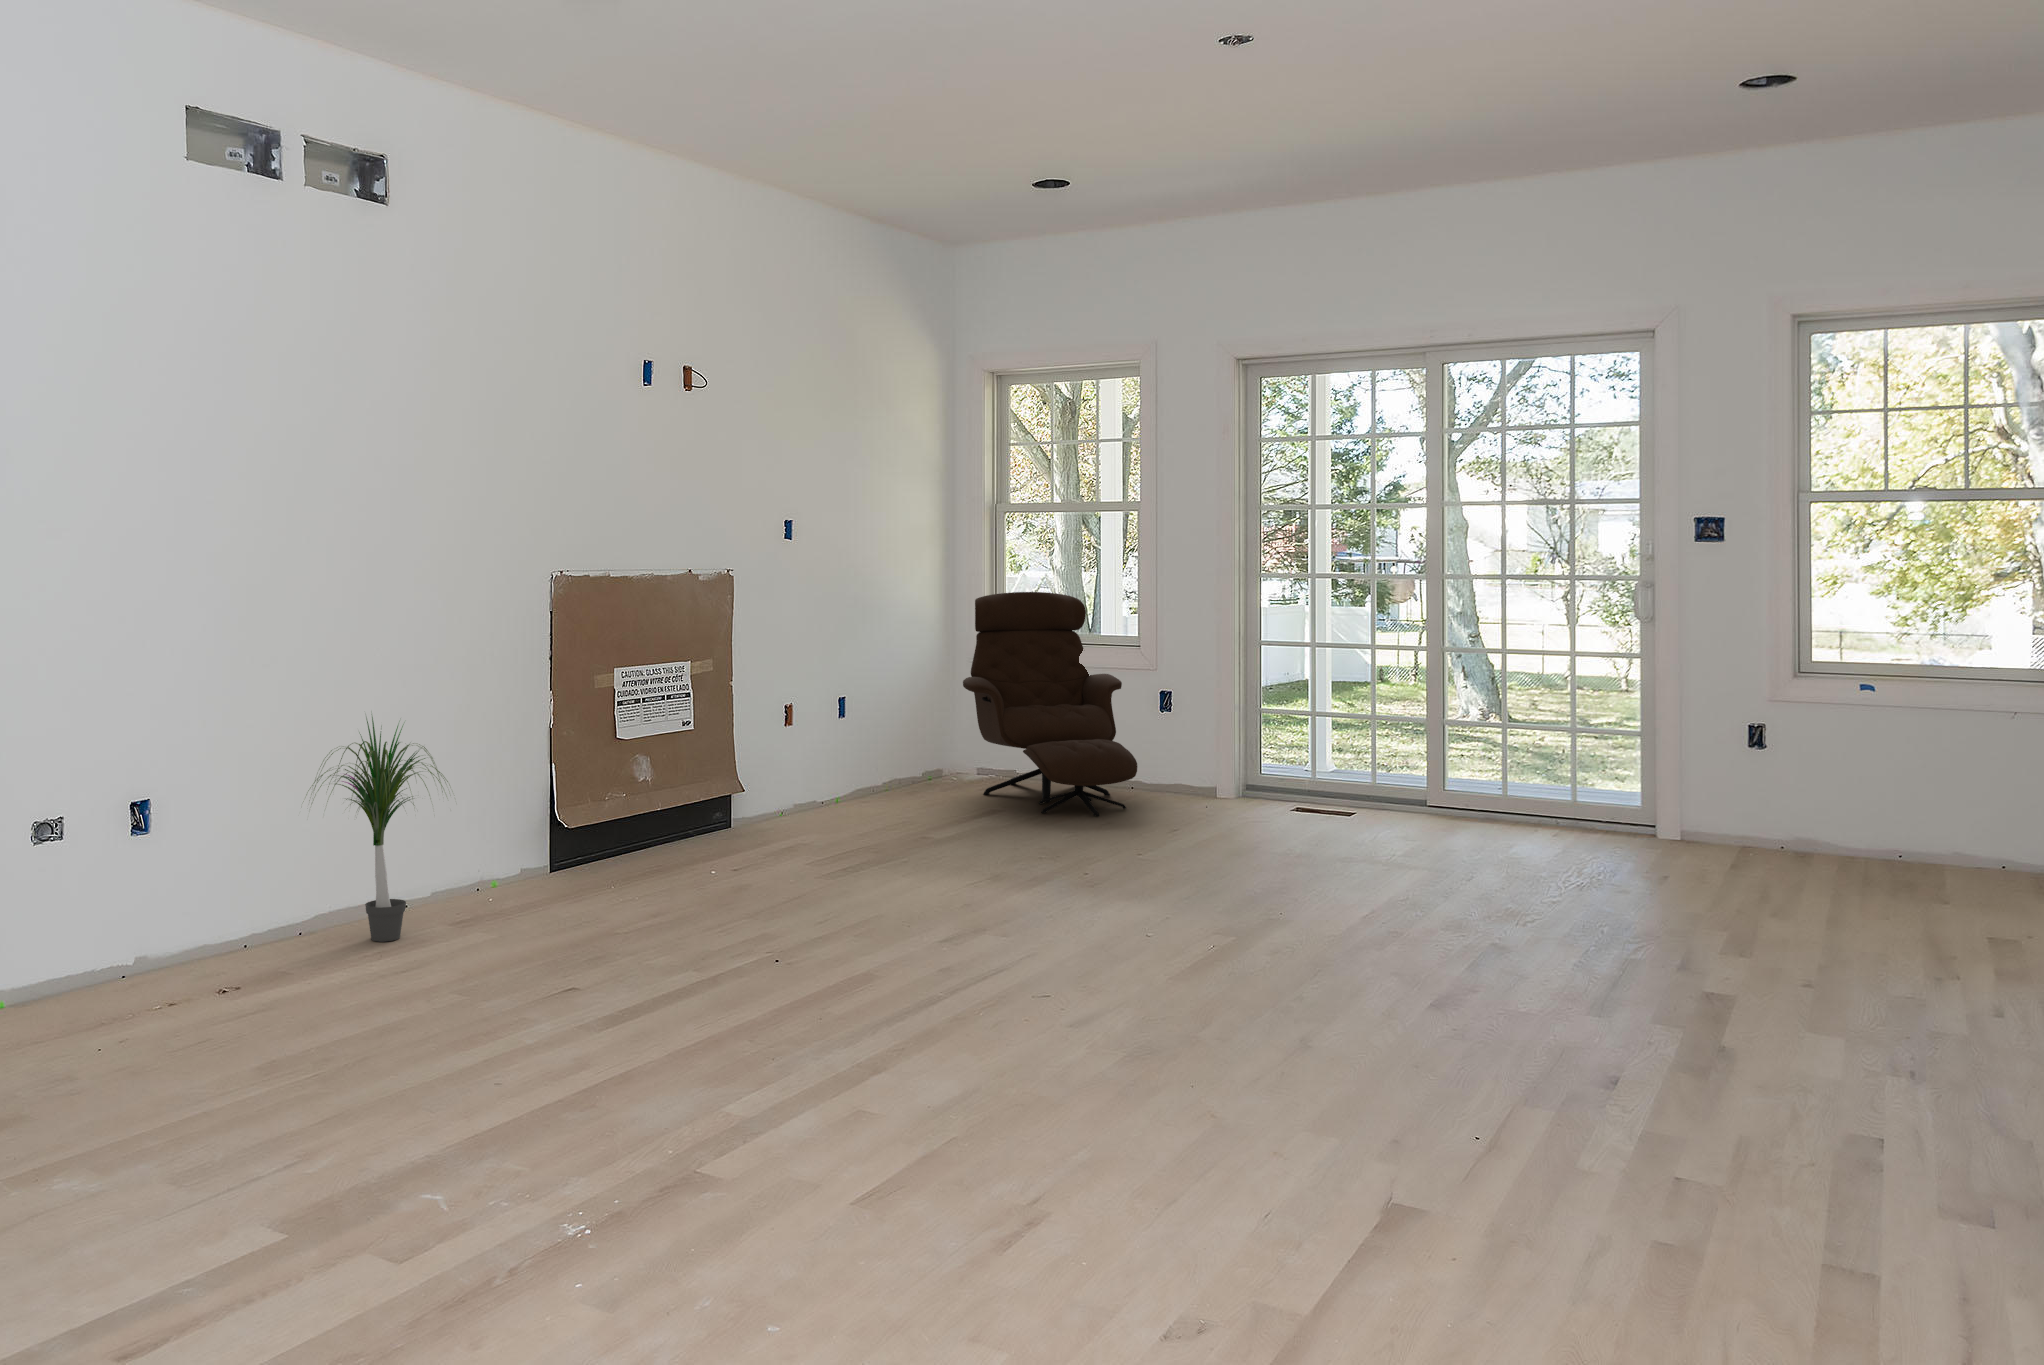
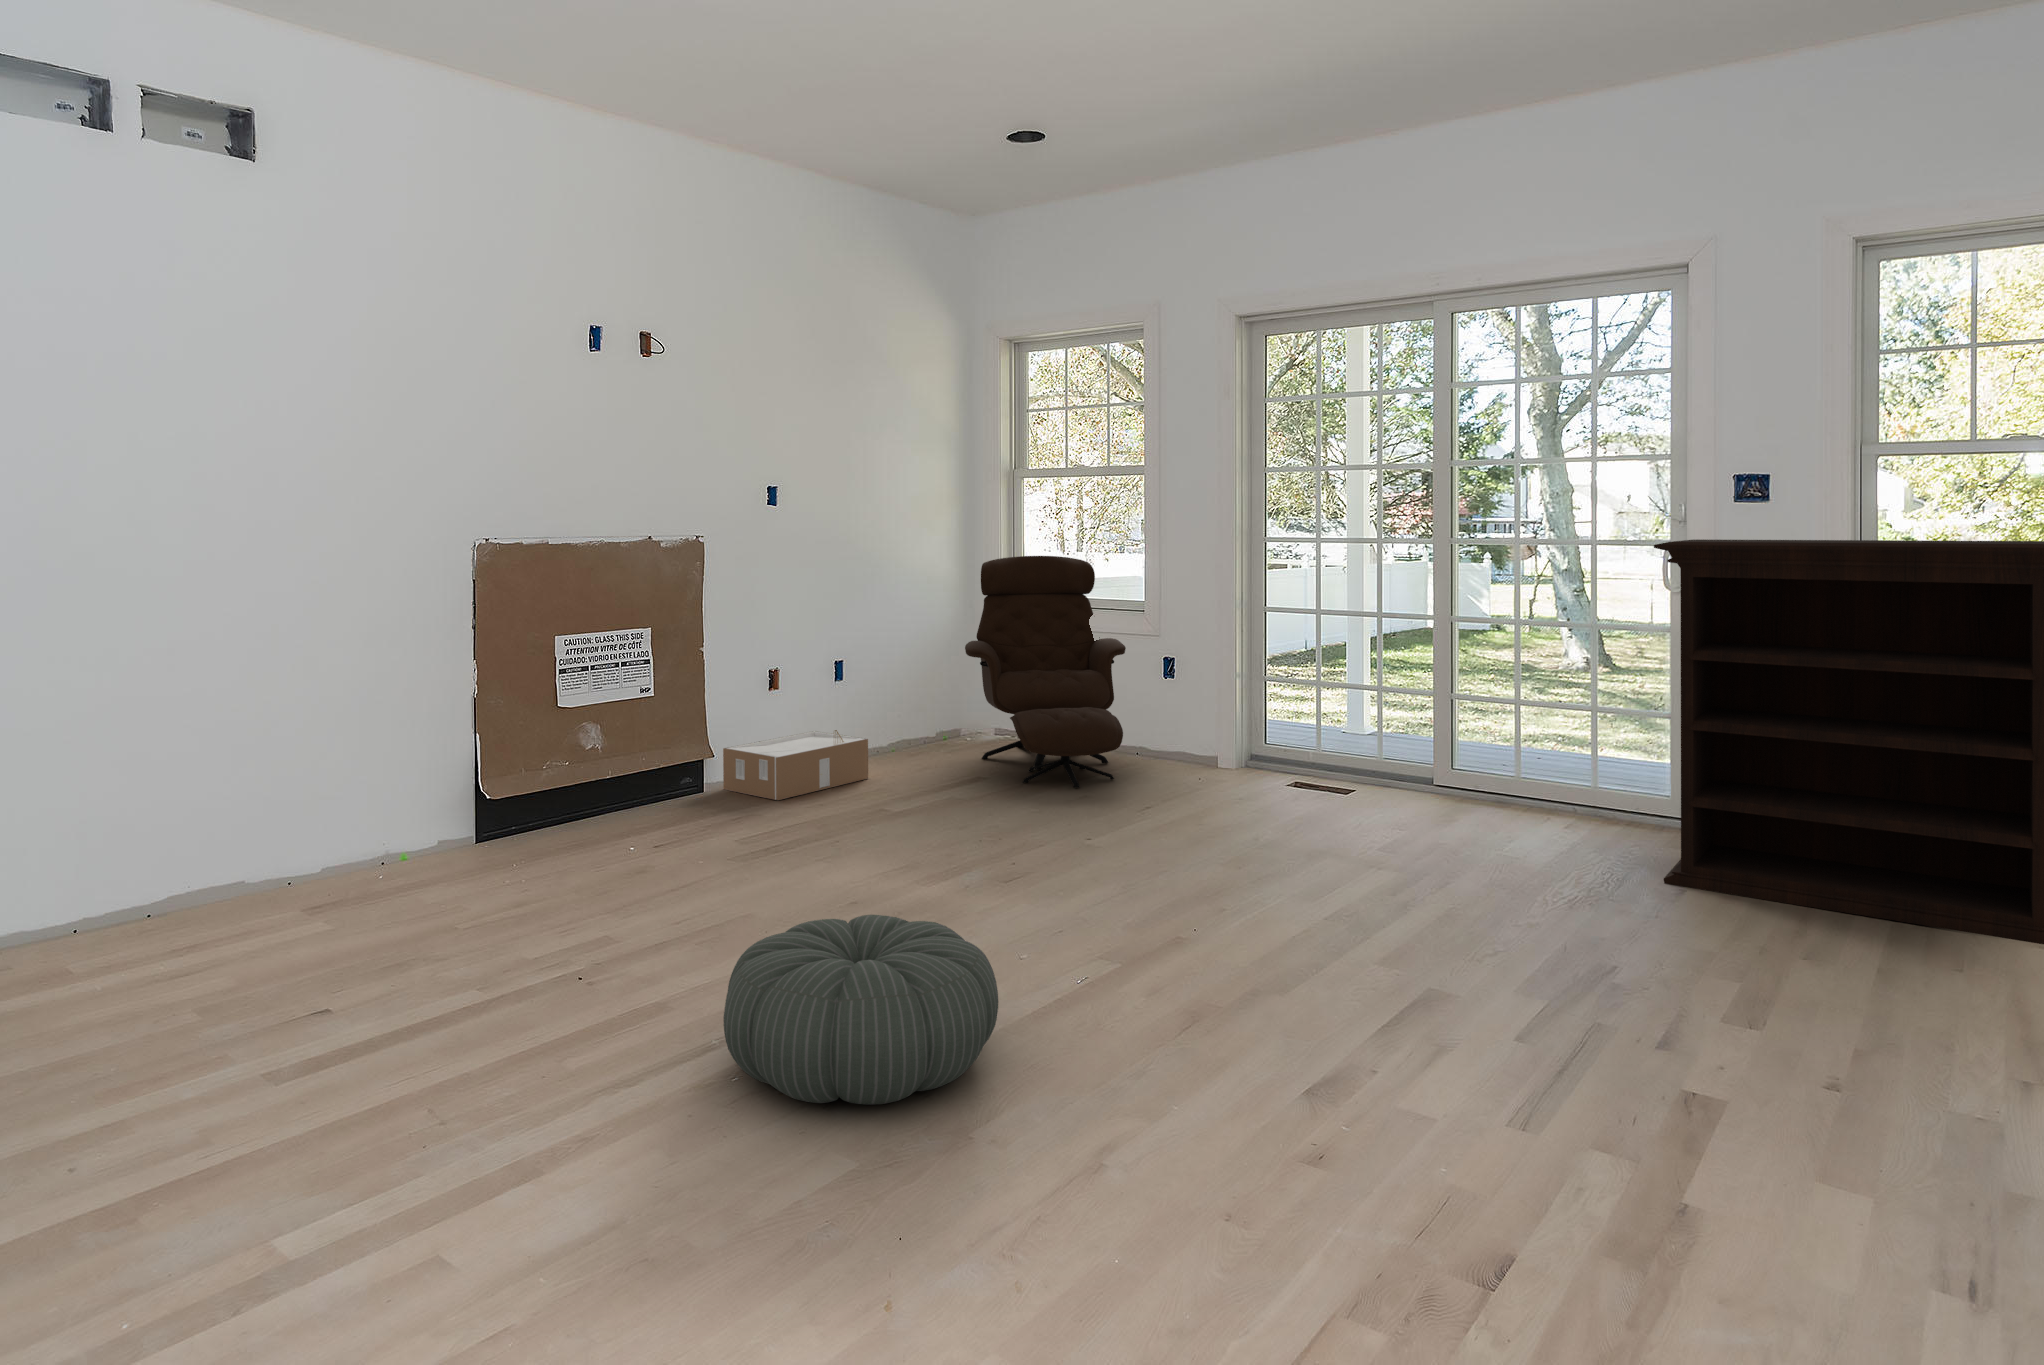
bookshelf: none [1639,576,1972,905] -> present [1654,539,2044,944]
potted plant: present [308,717,448,942] -> none [123,684,306,929]
cardboard box: none [749,764,887,832] -> present [723,730,868,800]
pouf: none [960,889,1187,1025] -> present [724,915,998,1105]

